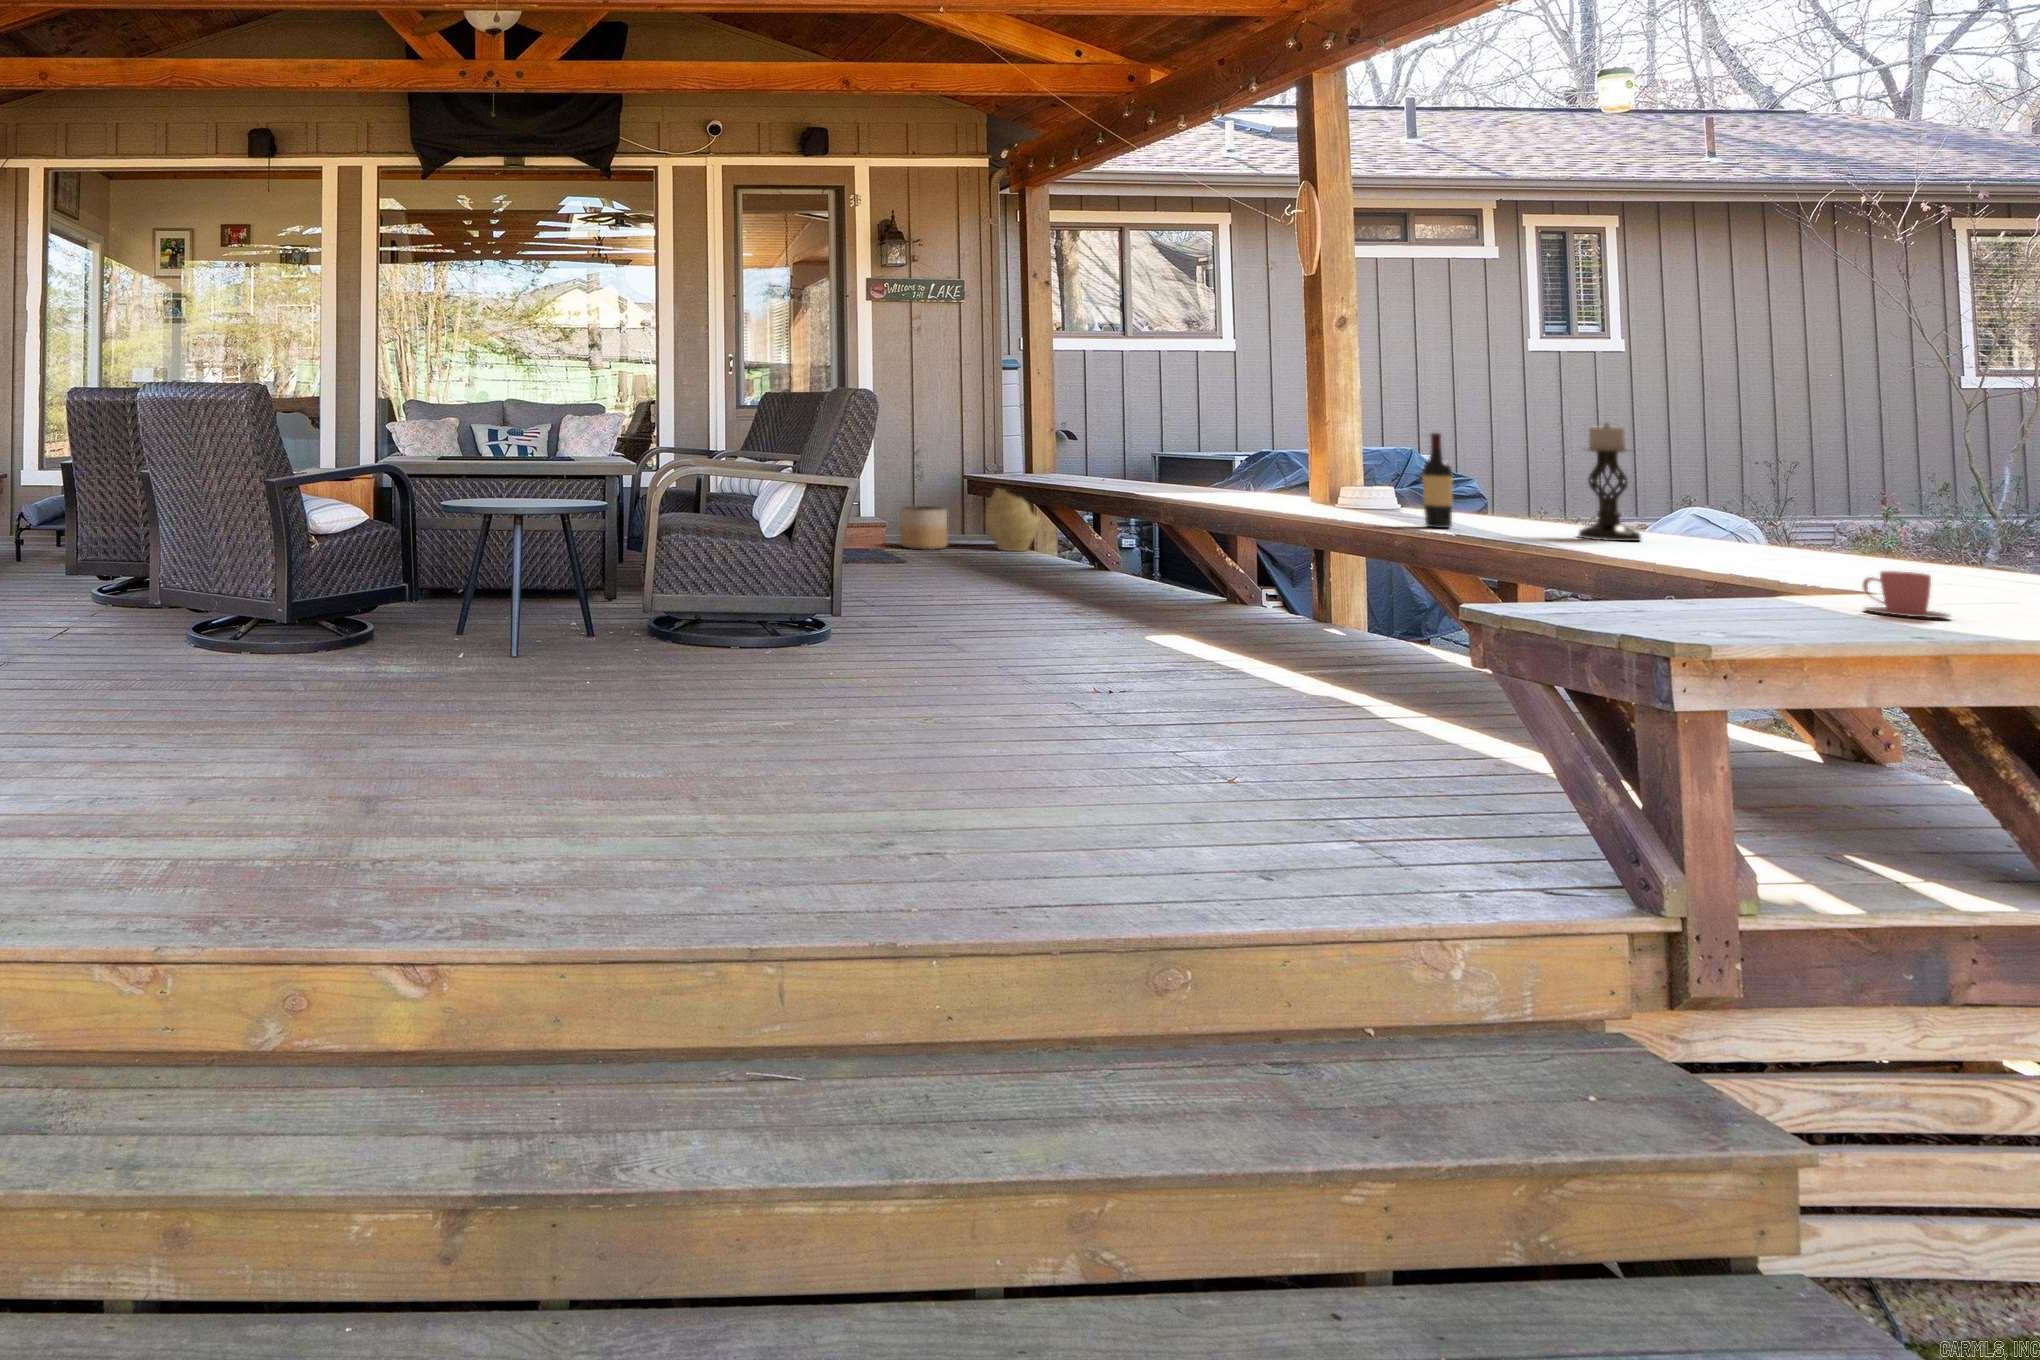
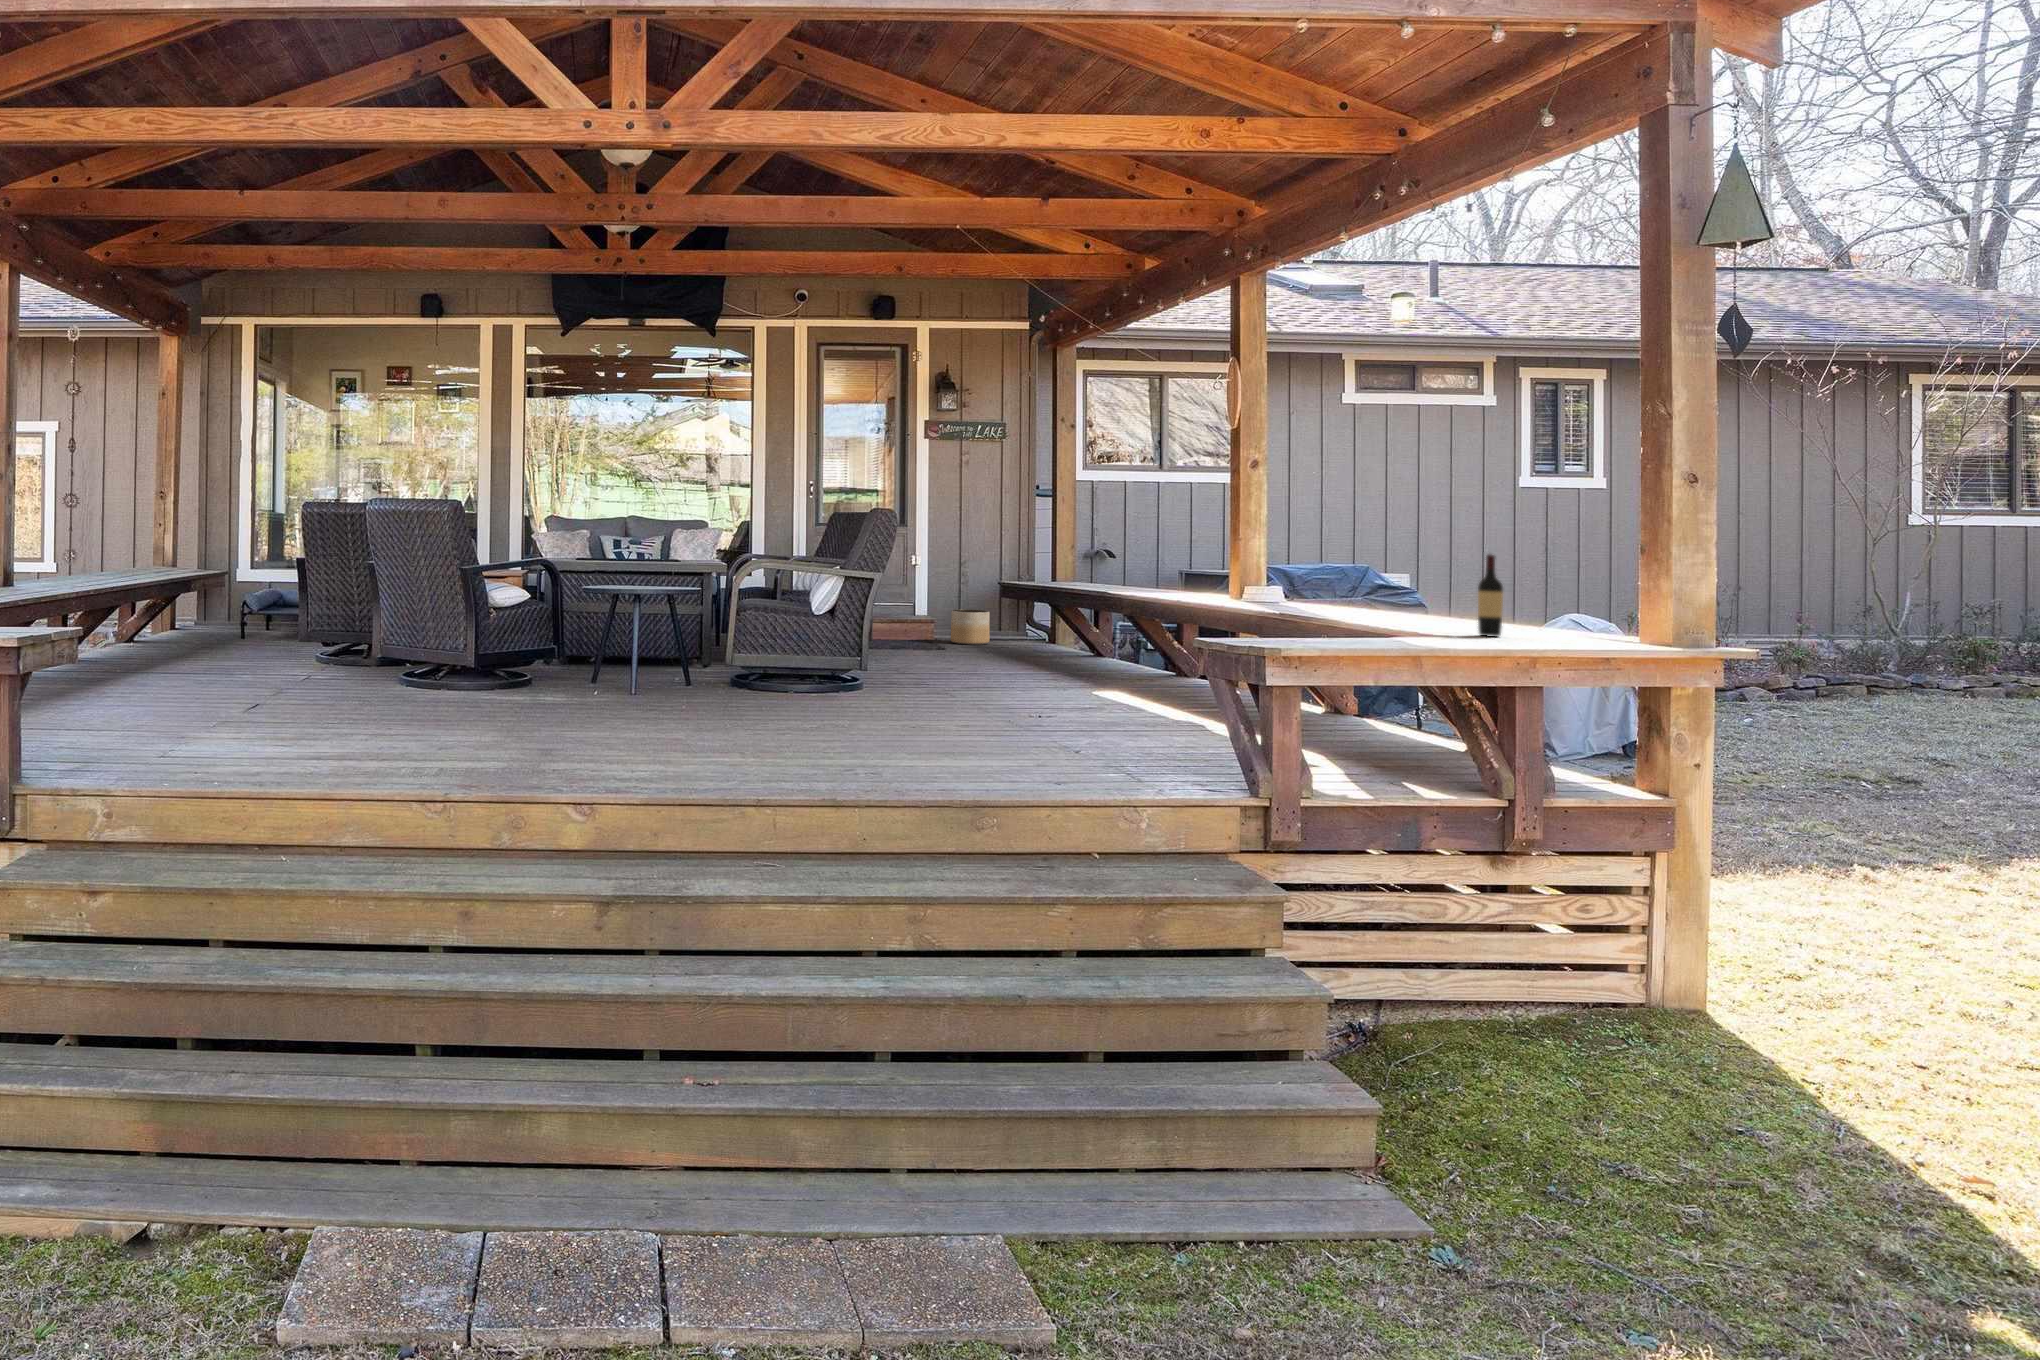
candle holder: present [1579,423,1641,541] -> none [1385,539,1425,621]
wine bottle: present [1422,433,1453,528] -> present [1478,554,1503,637]
woven basket: present [986,489,1040,551] -> none [1021,593,1066,647]
cup: present [1863,571,1949,618] -> none [1431,621,1474,646]

